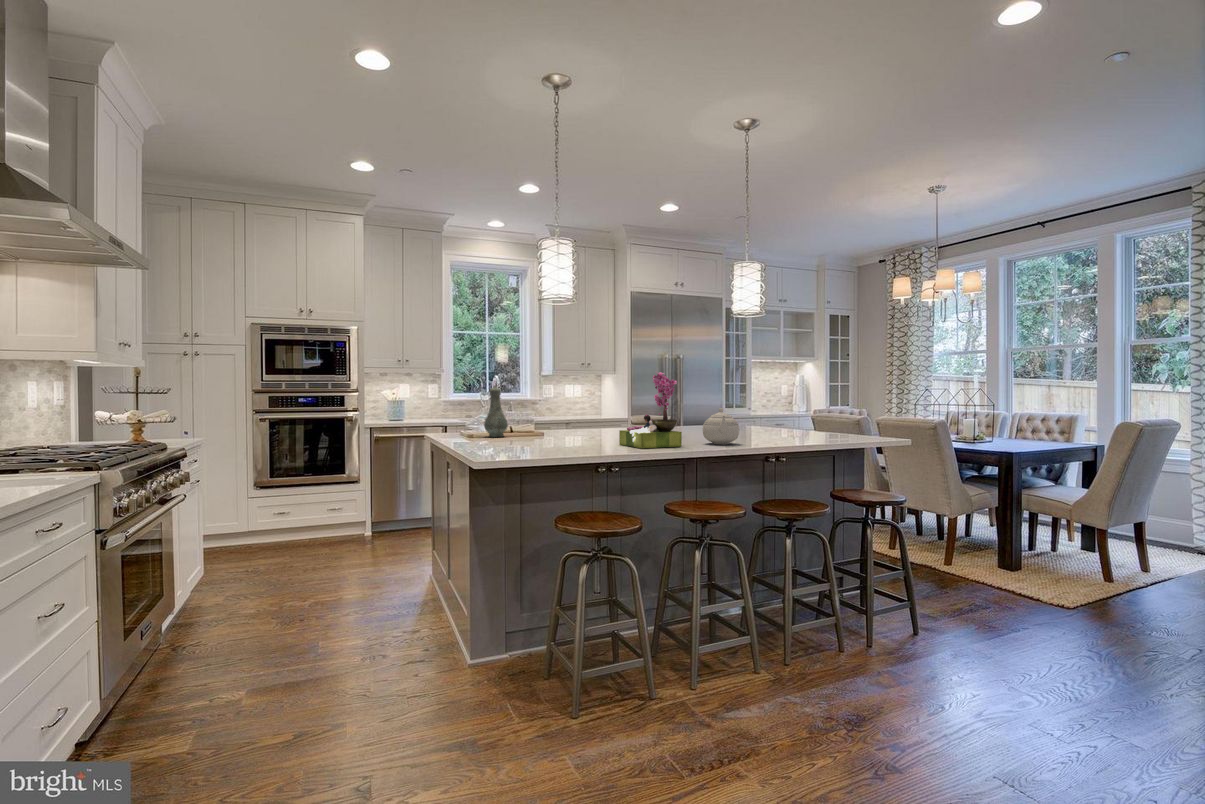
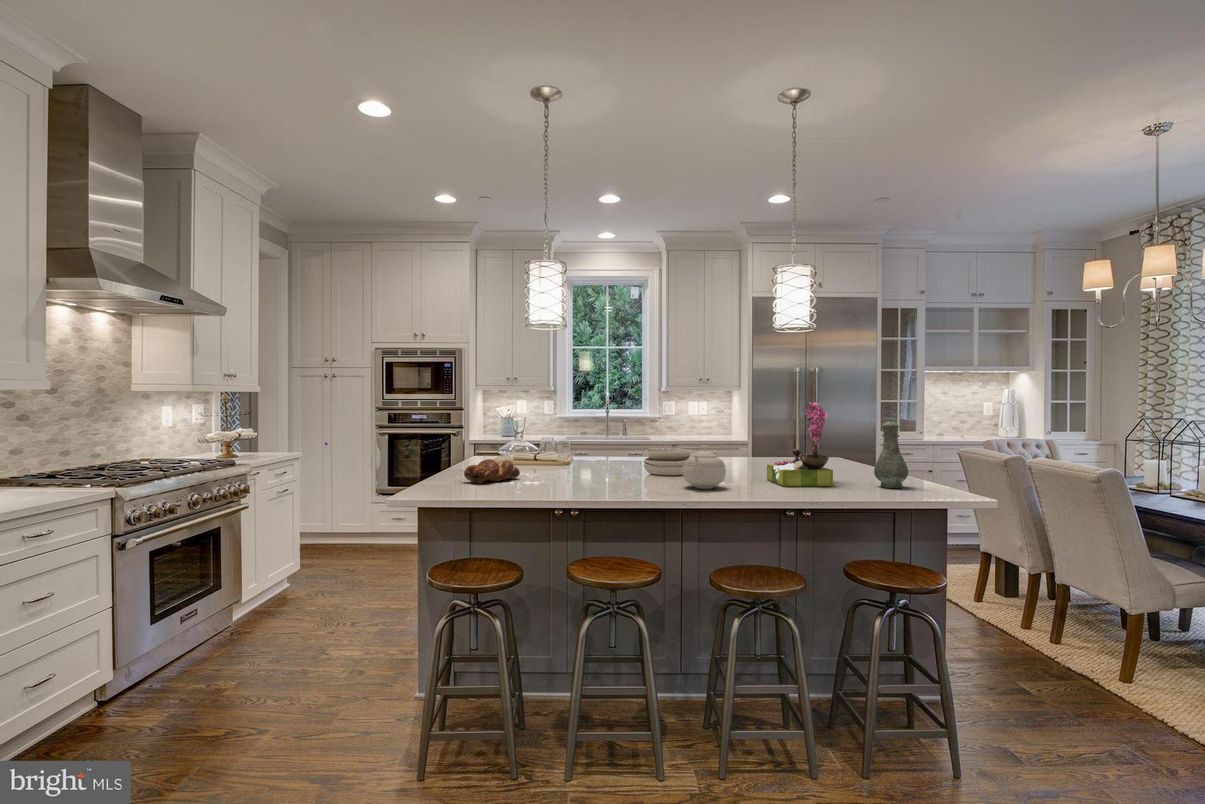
flower arrangement: present [619,372,682,448] -> present [767,402,833,486]
vase: present [484,386,508,437] -> present [874,419,908,488]
bread loaf: none [508,427,550,449] -> present [464,459,520,483]

